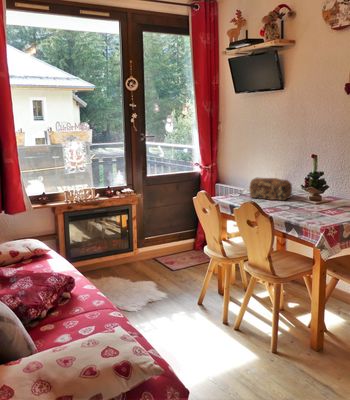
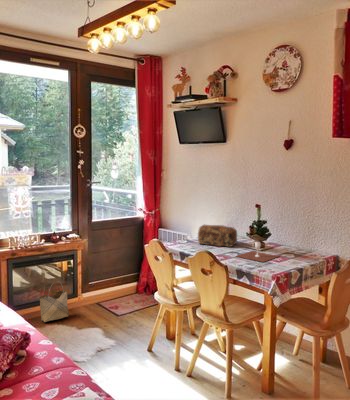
wine glass: none [286,194,336,215] -> present [237,242,279,262]
woven basket: none [97,232,126,272] -> present [39,279,69,322]

